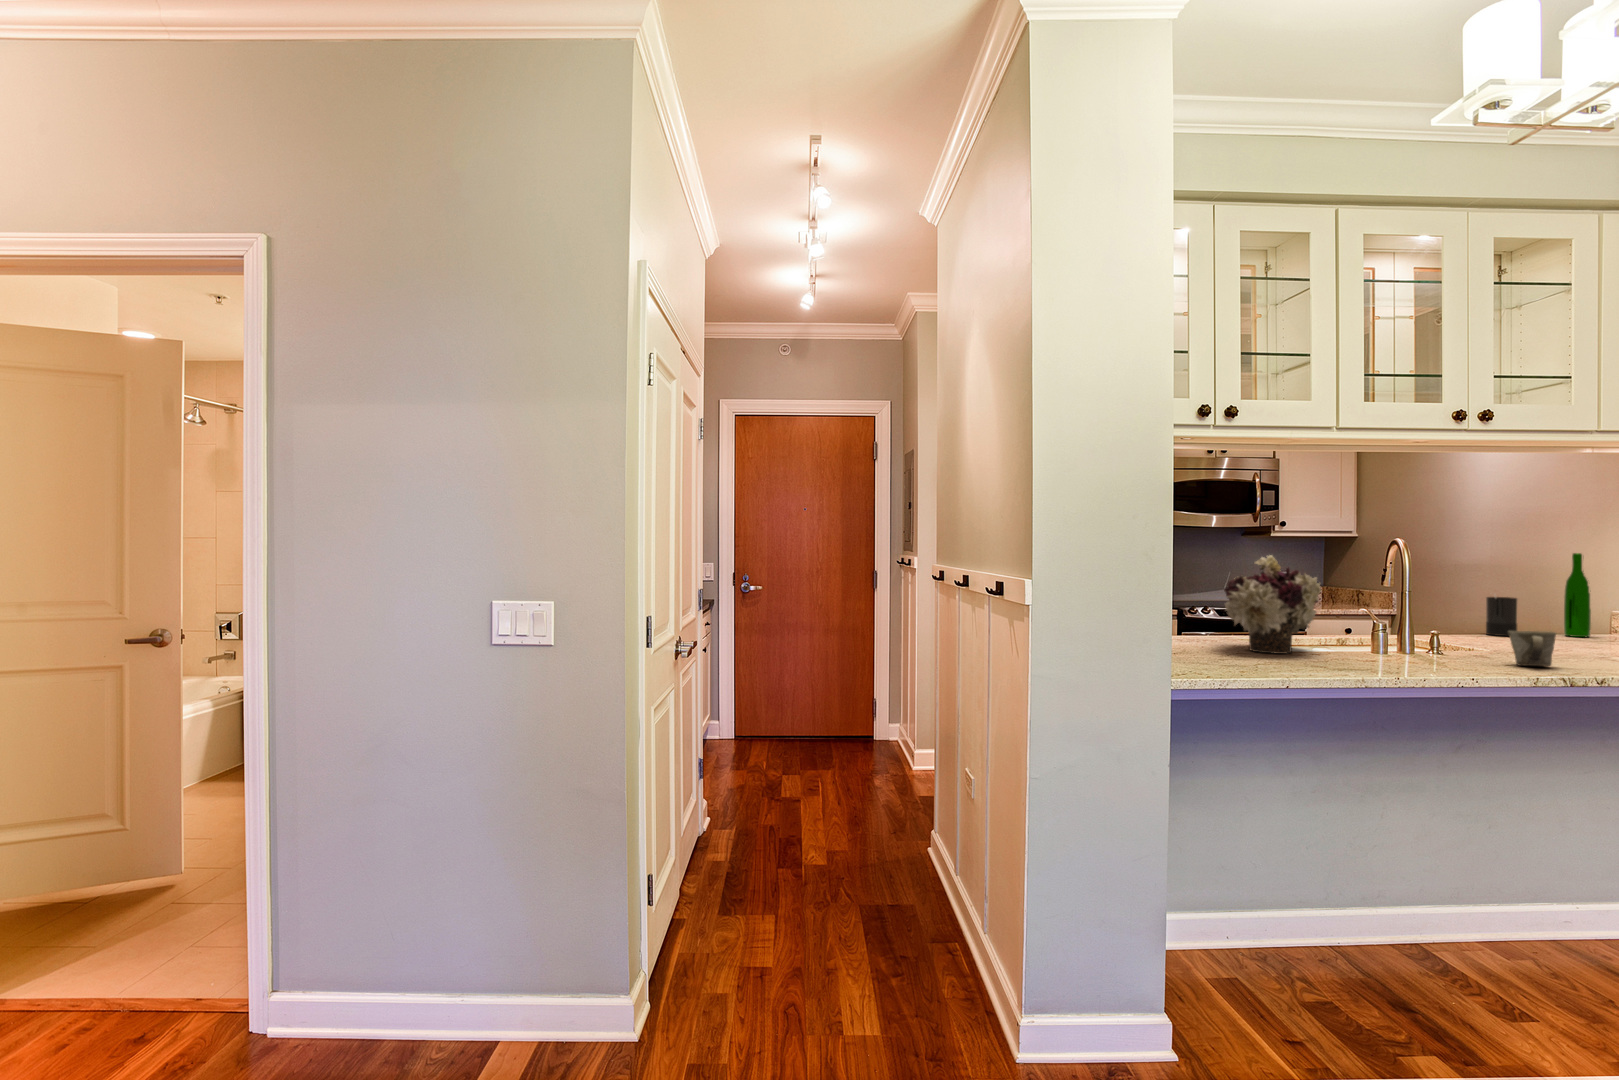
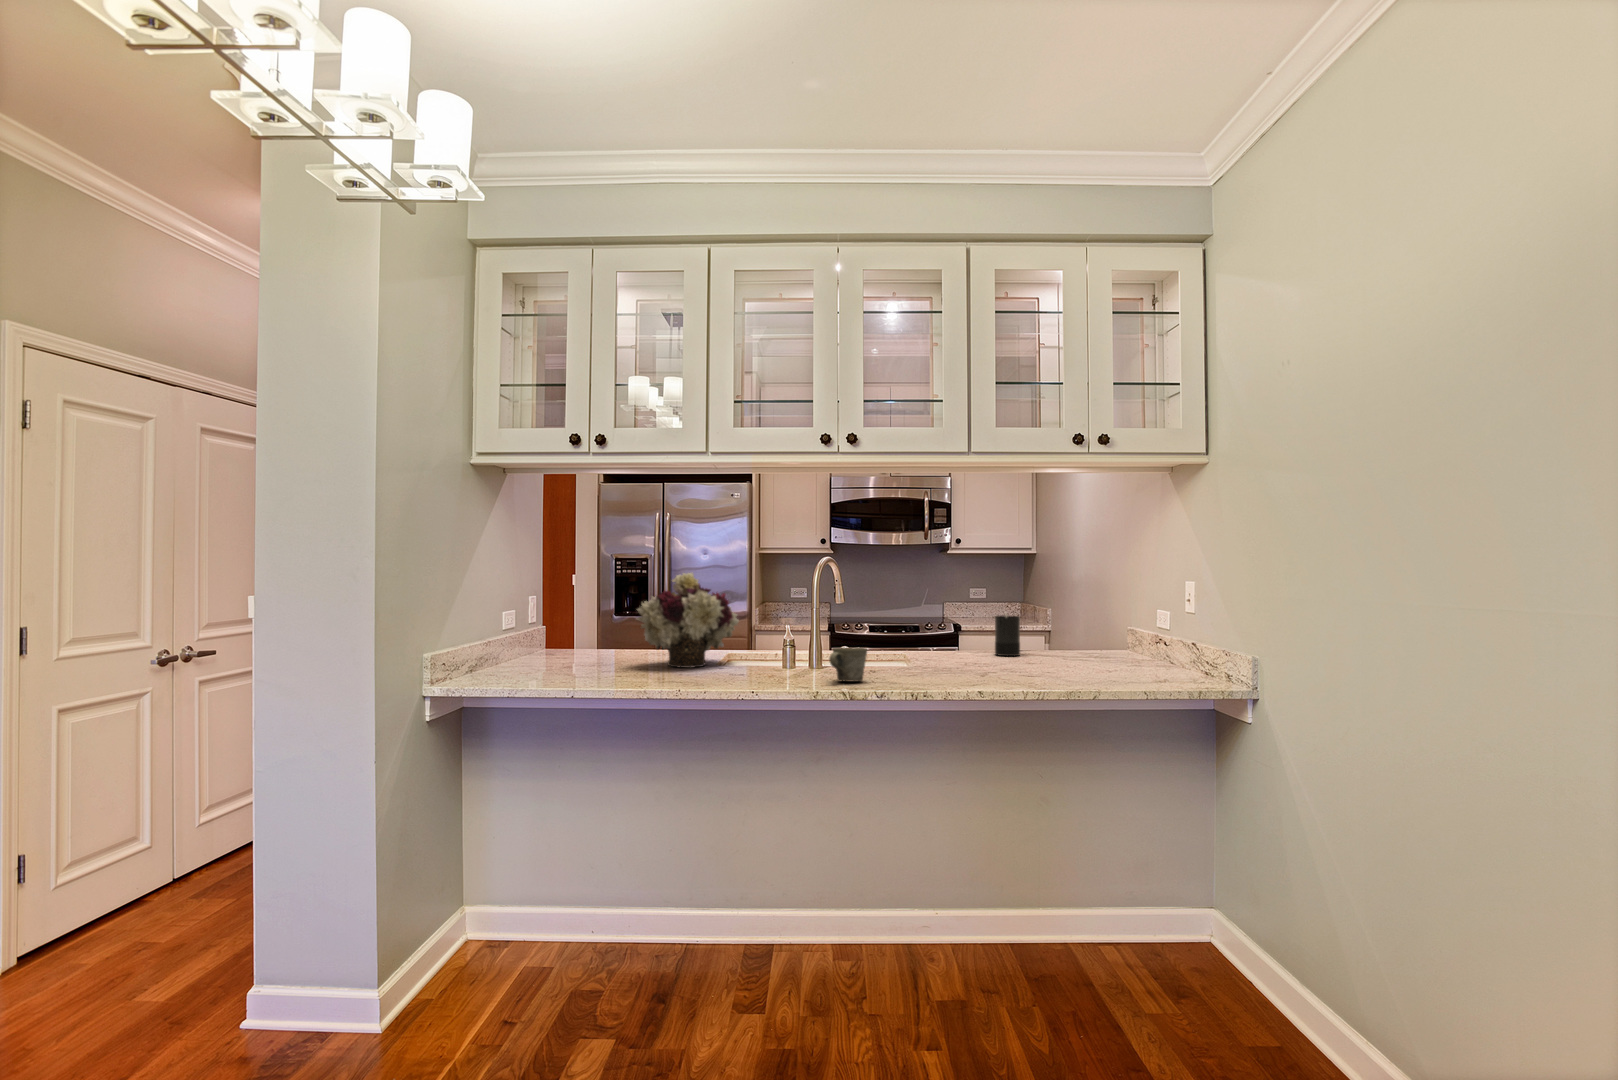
wine bottle: present [1564,553,1591,637] -> none [1067,571,1088,658]

